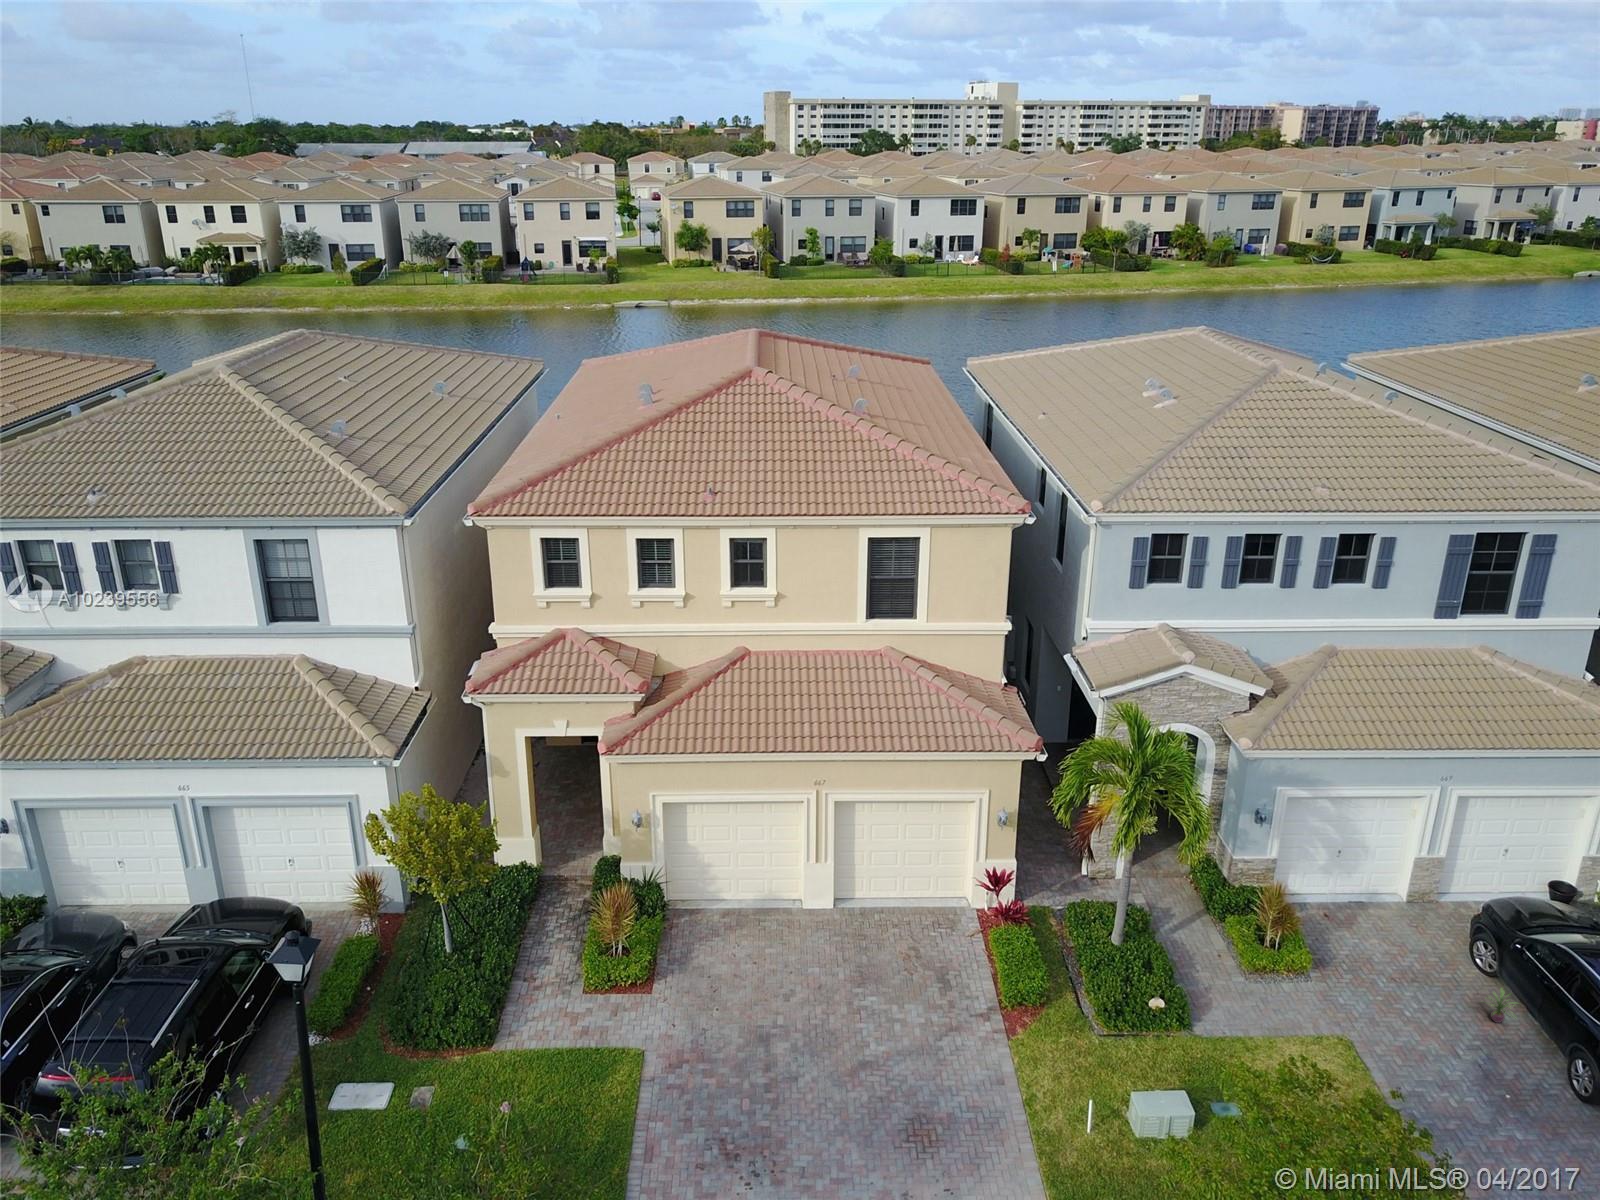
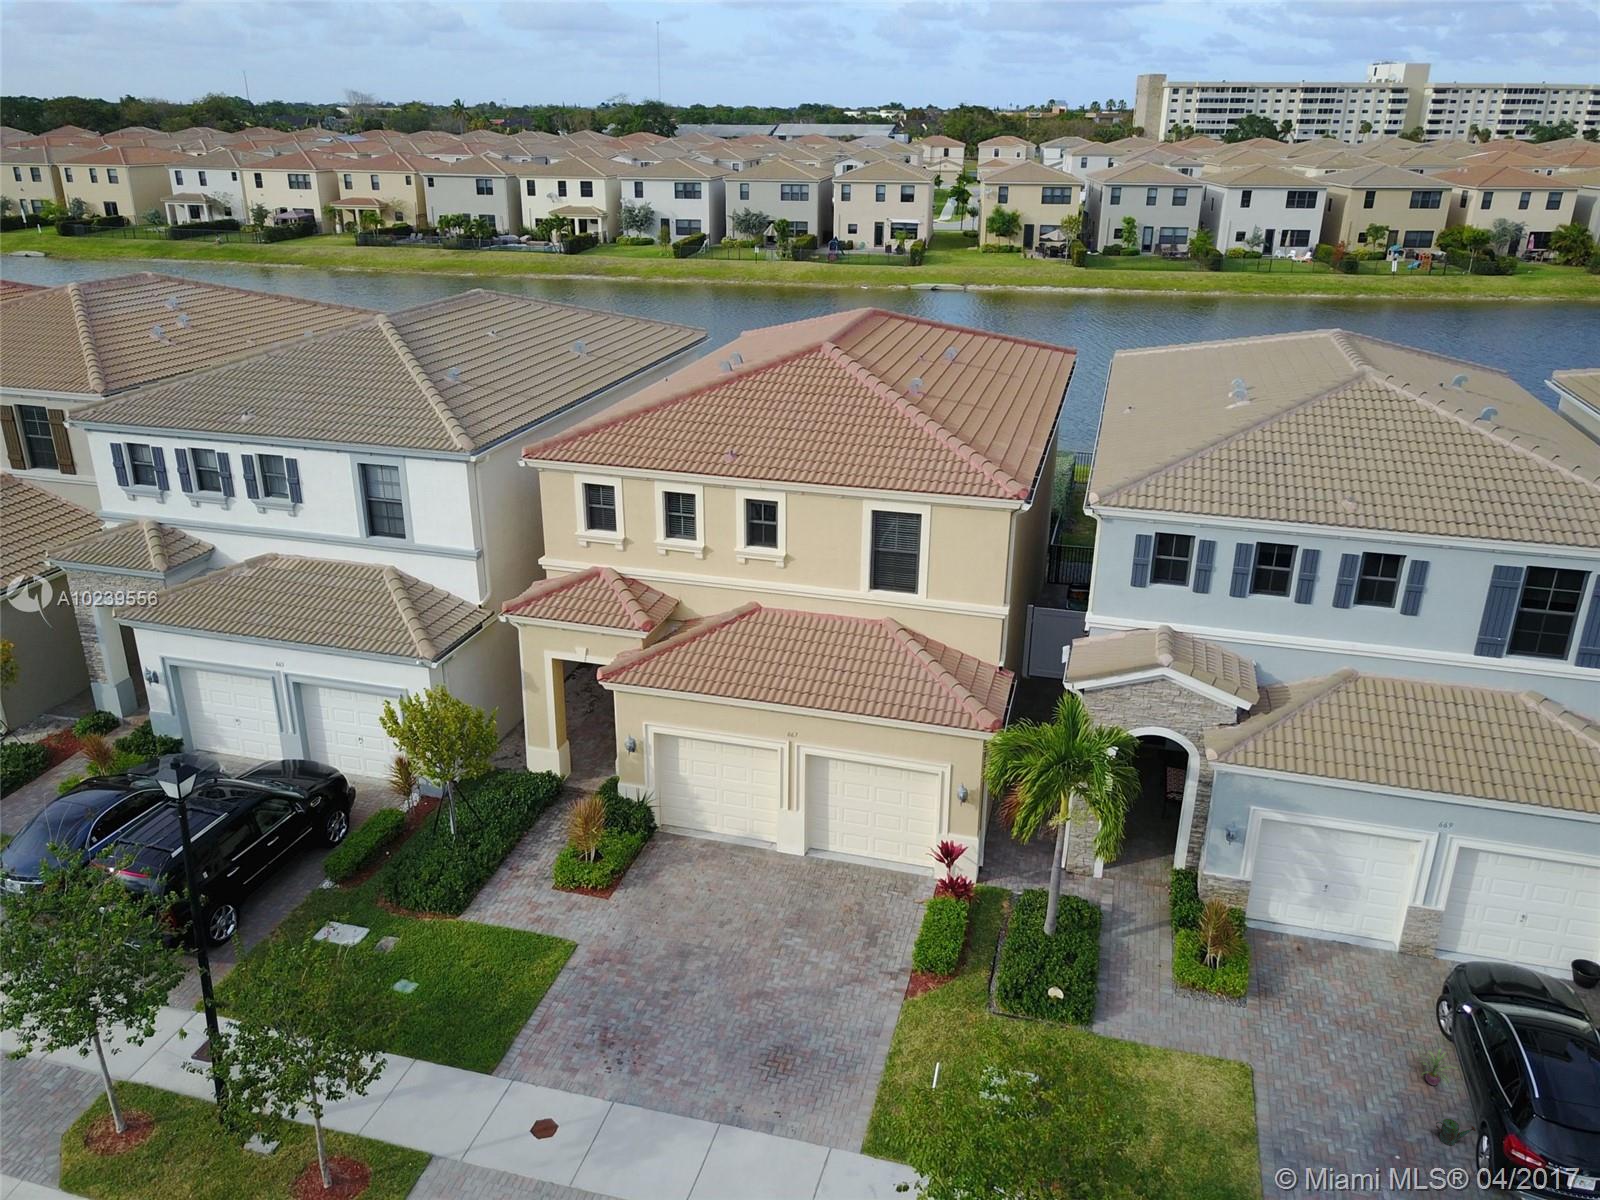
watering can: none [1525,1052,1561,1076] -> present [1436,1119,1476,1146]

